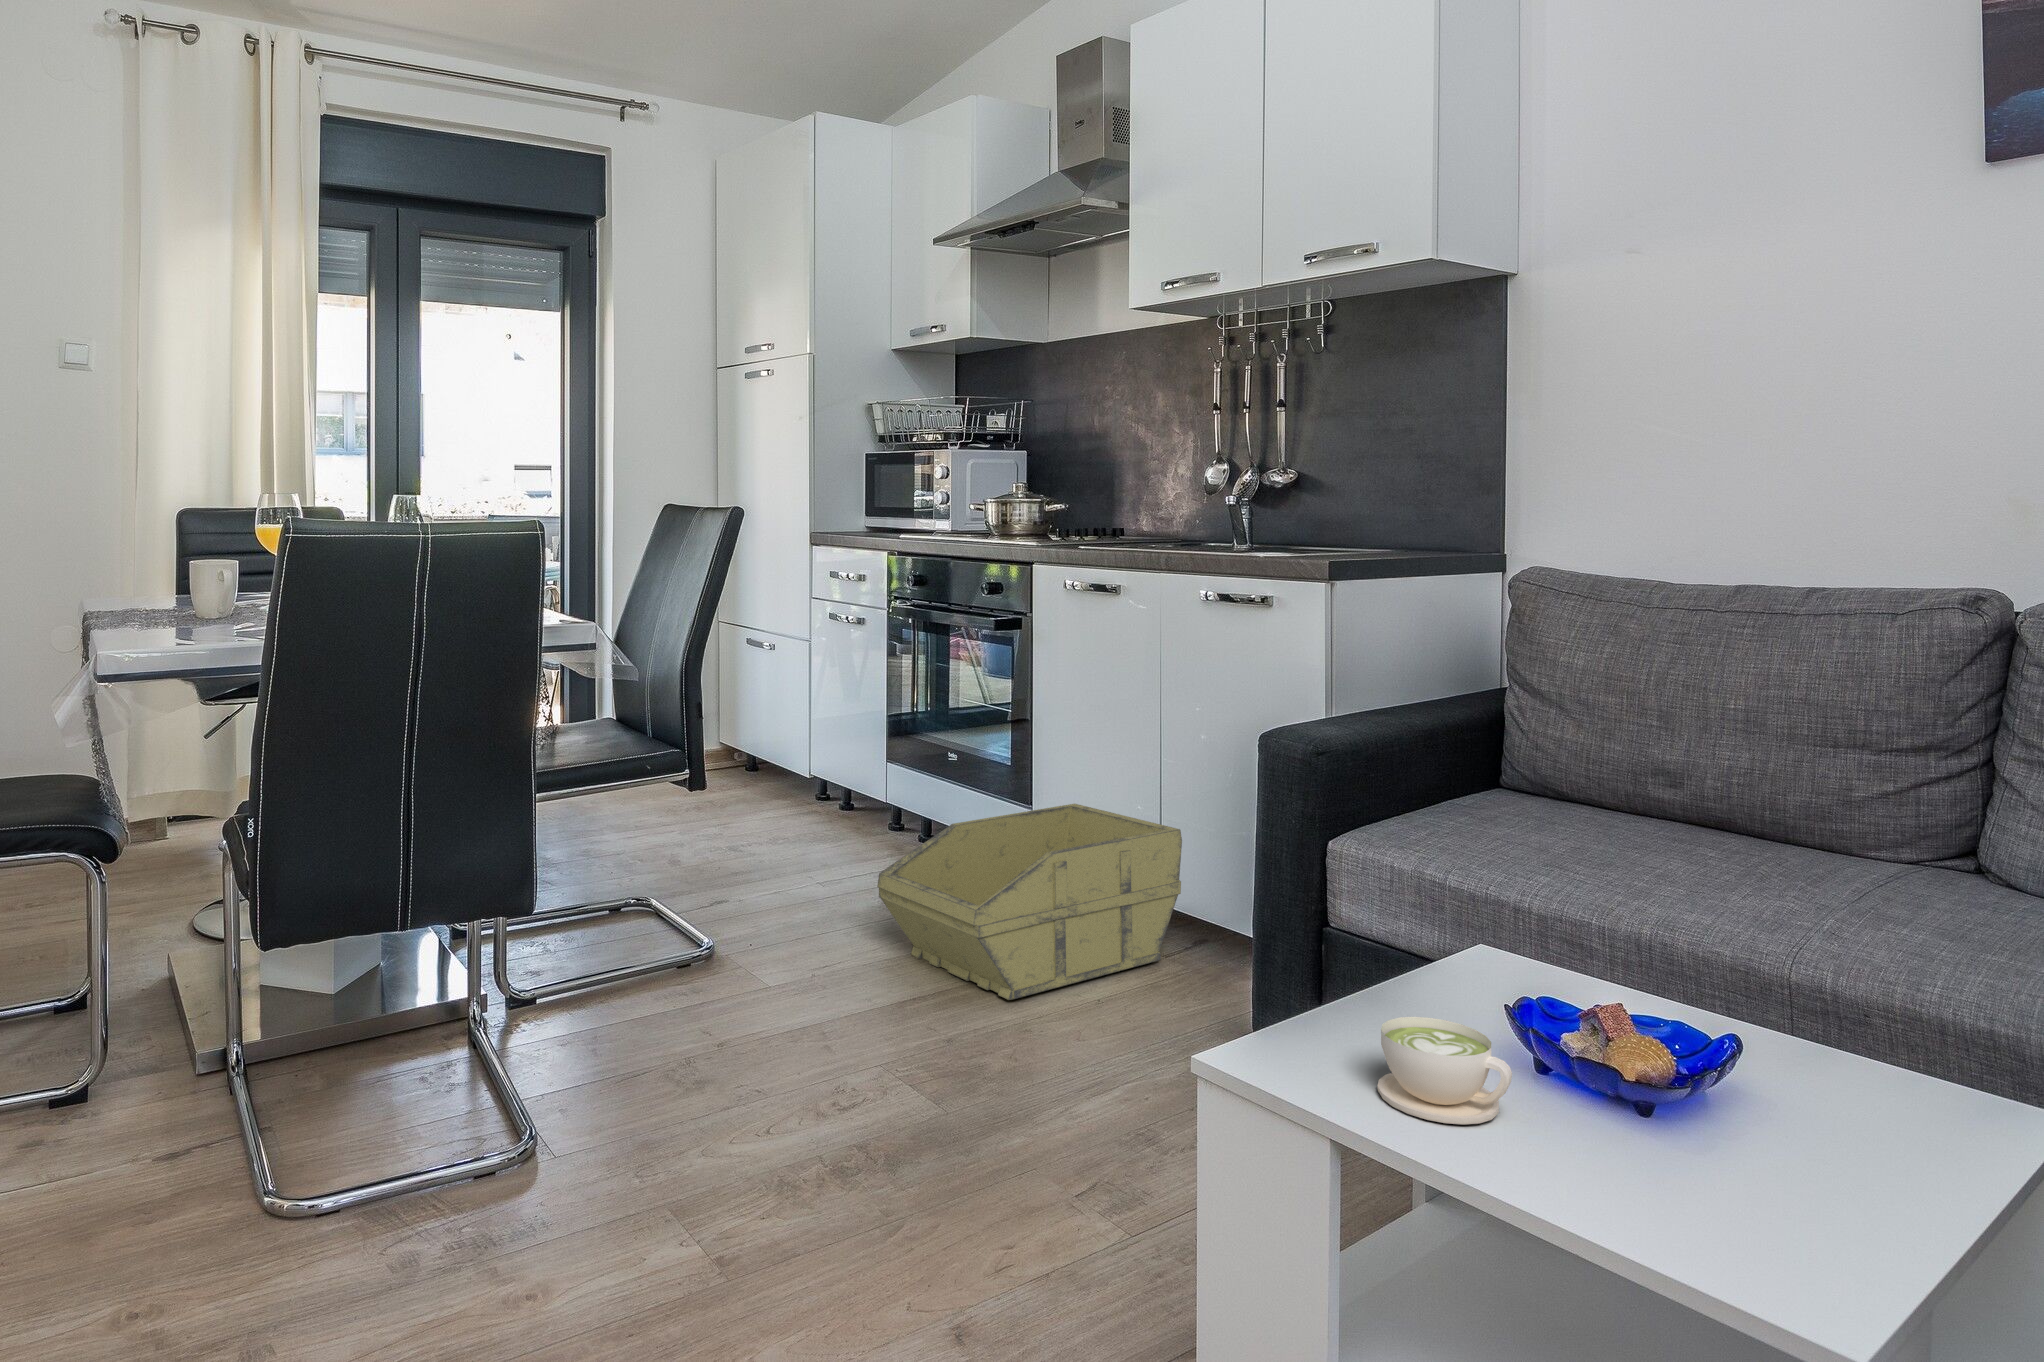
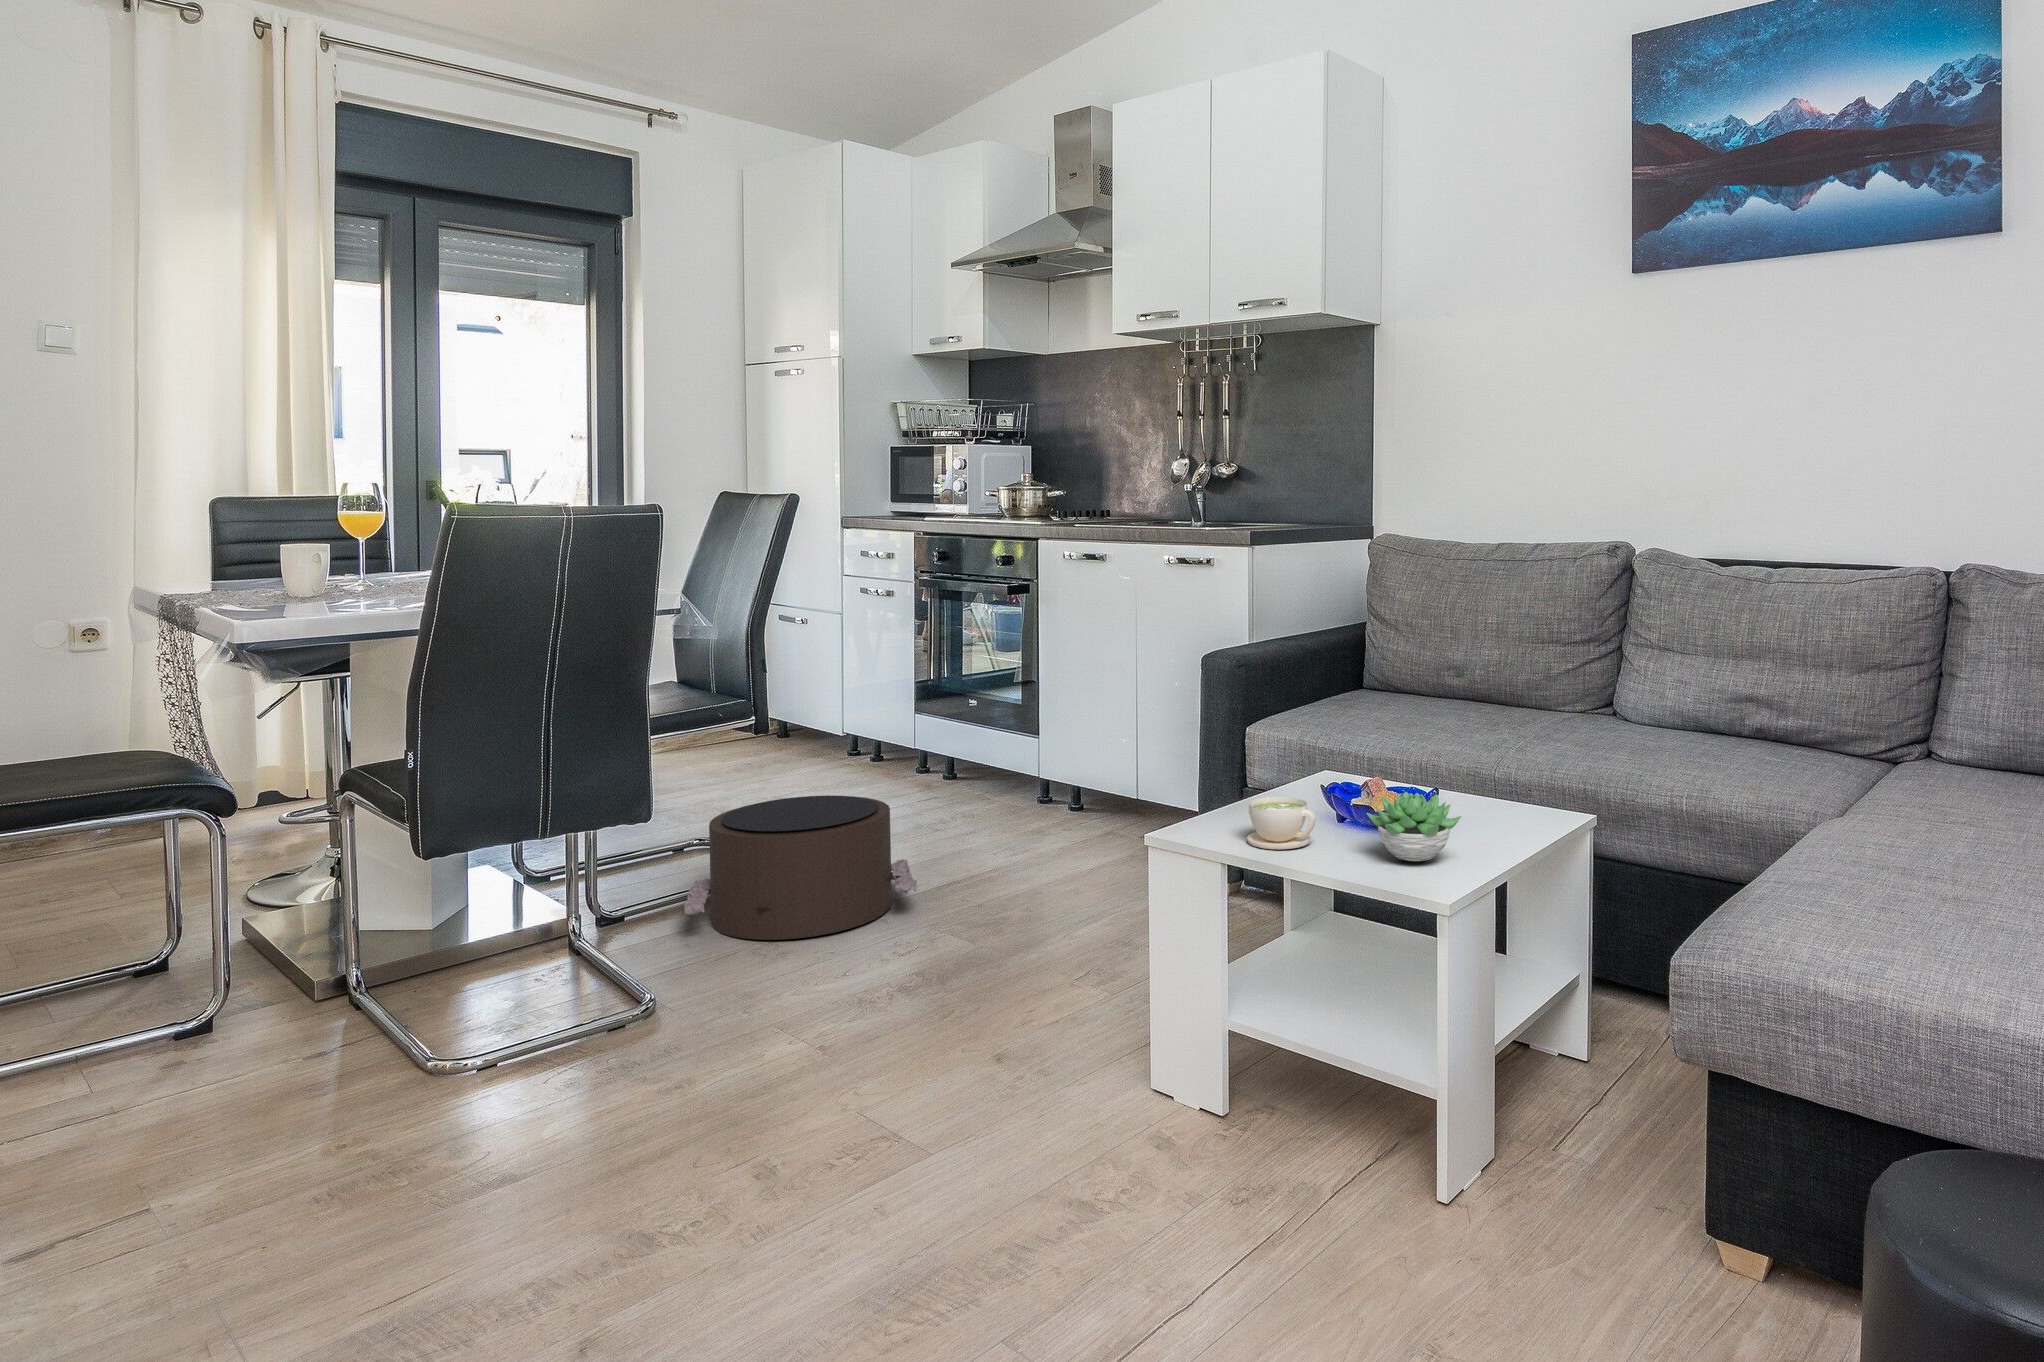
storage bin: present [877,804,1182,1000] -> none [916,728,1153,873]
pouf: none [594,877,872,1069] -> present [684,795,917,940]
succulent plant: none [1623,1055,1843,1204] -> present [1366,792,1462,861]

